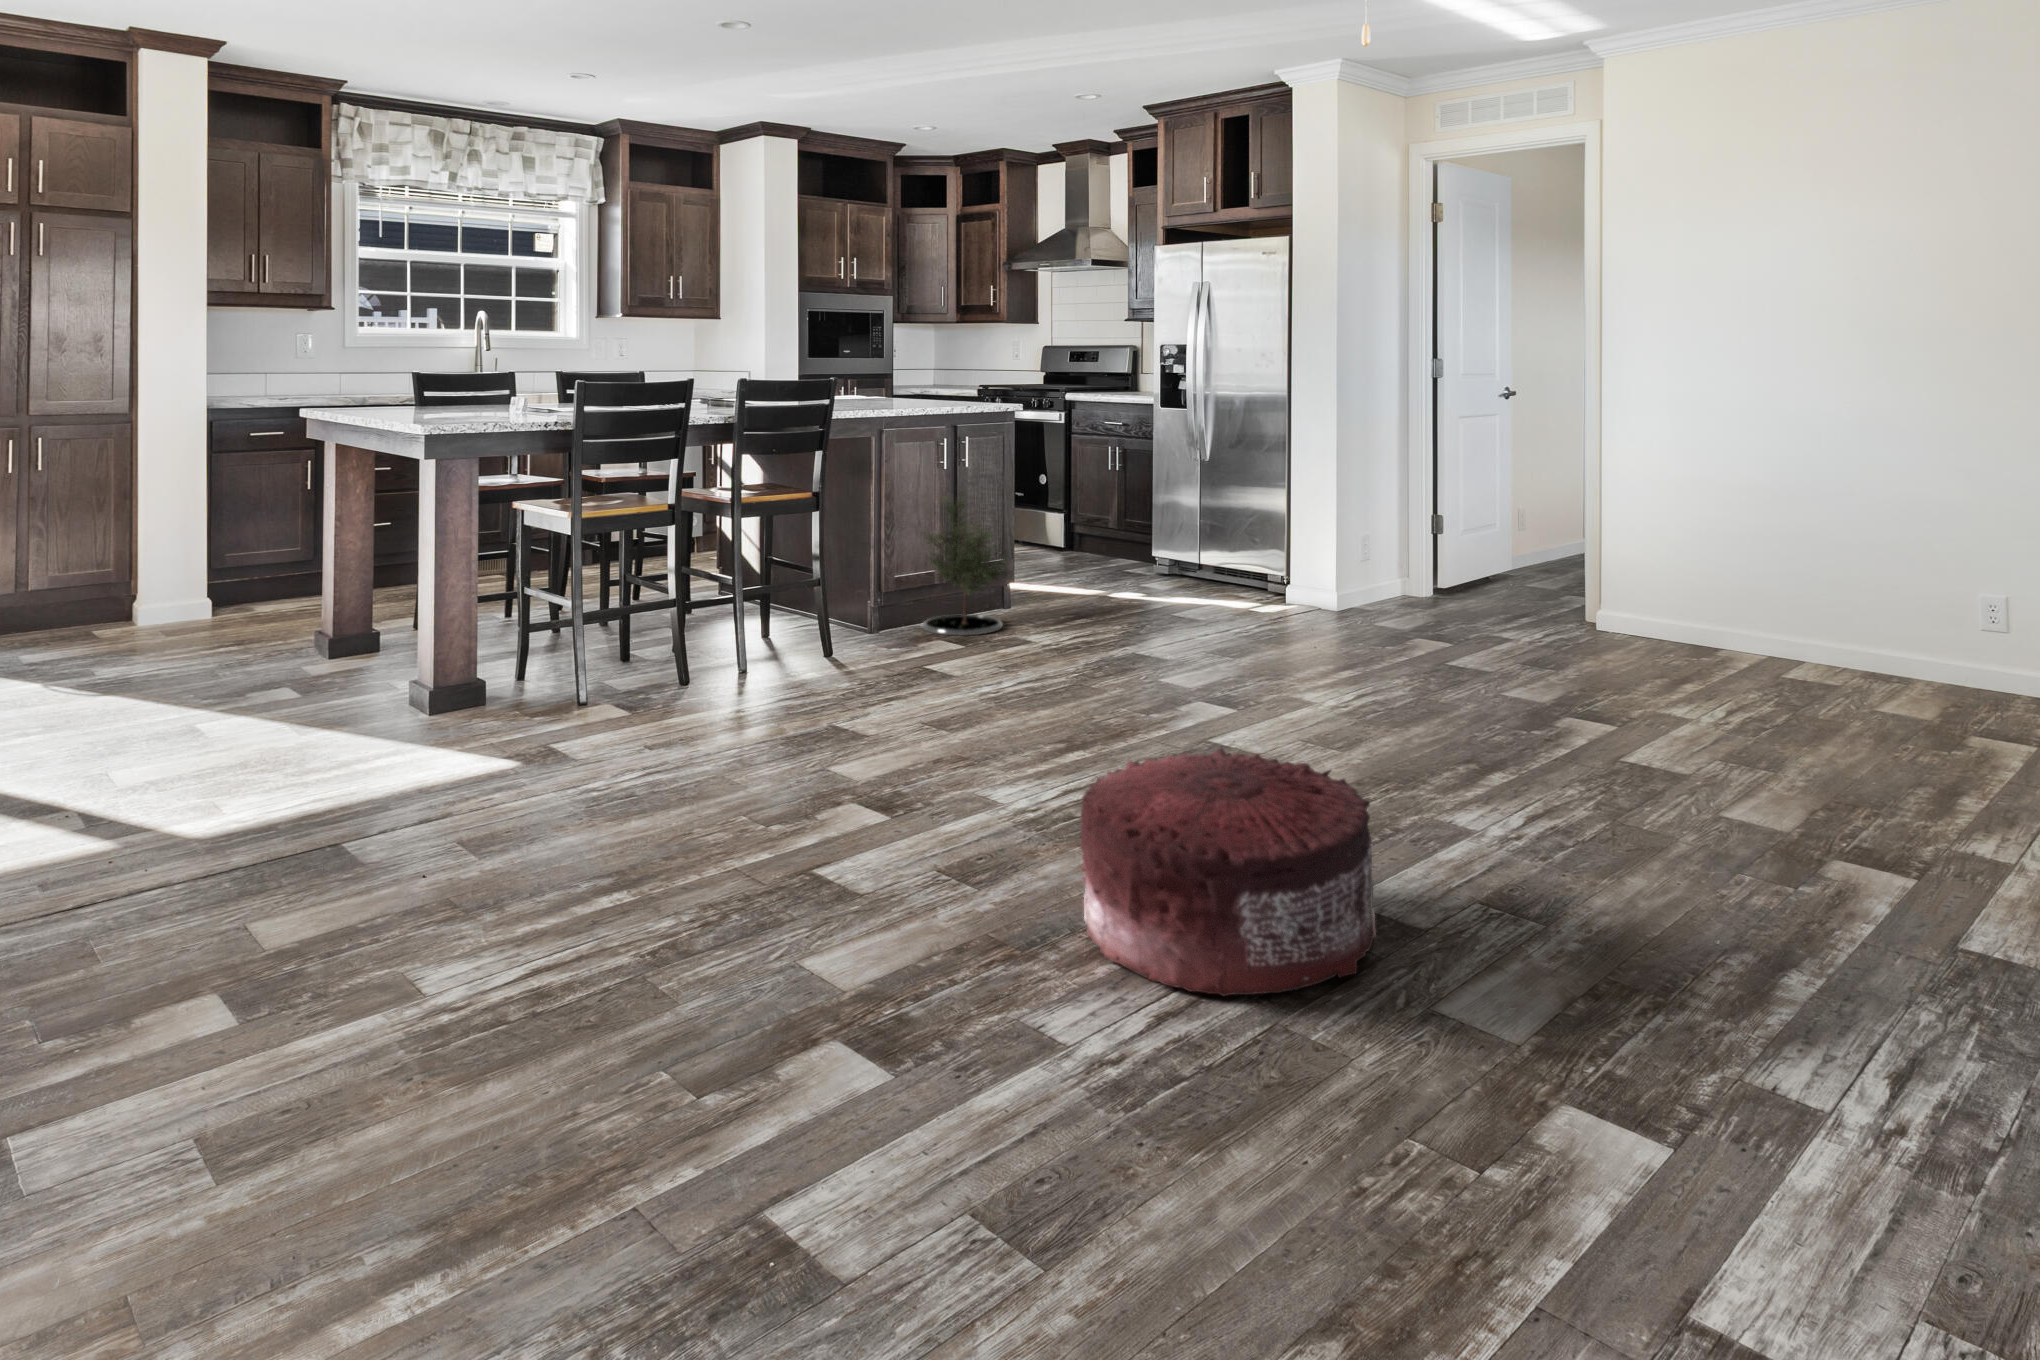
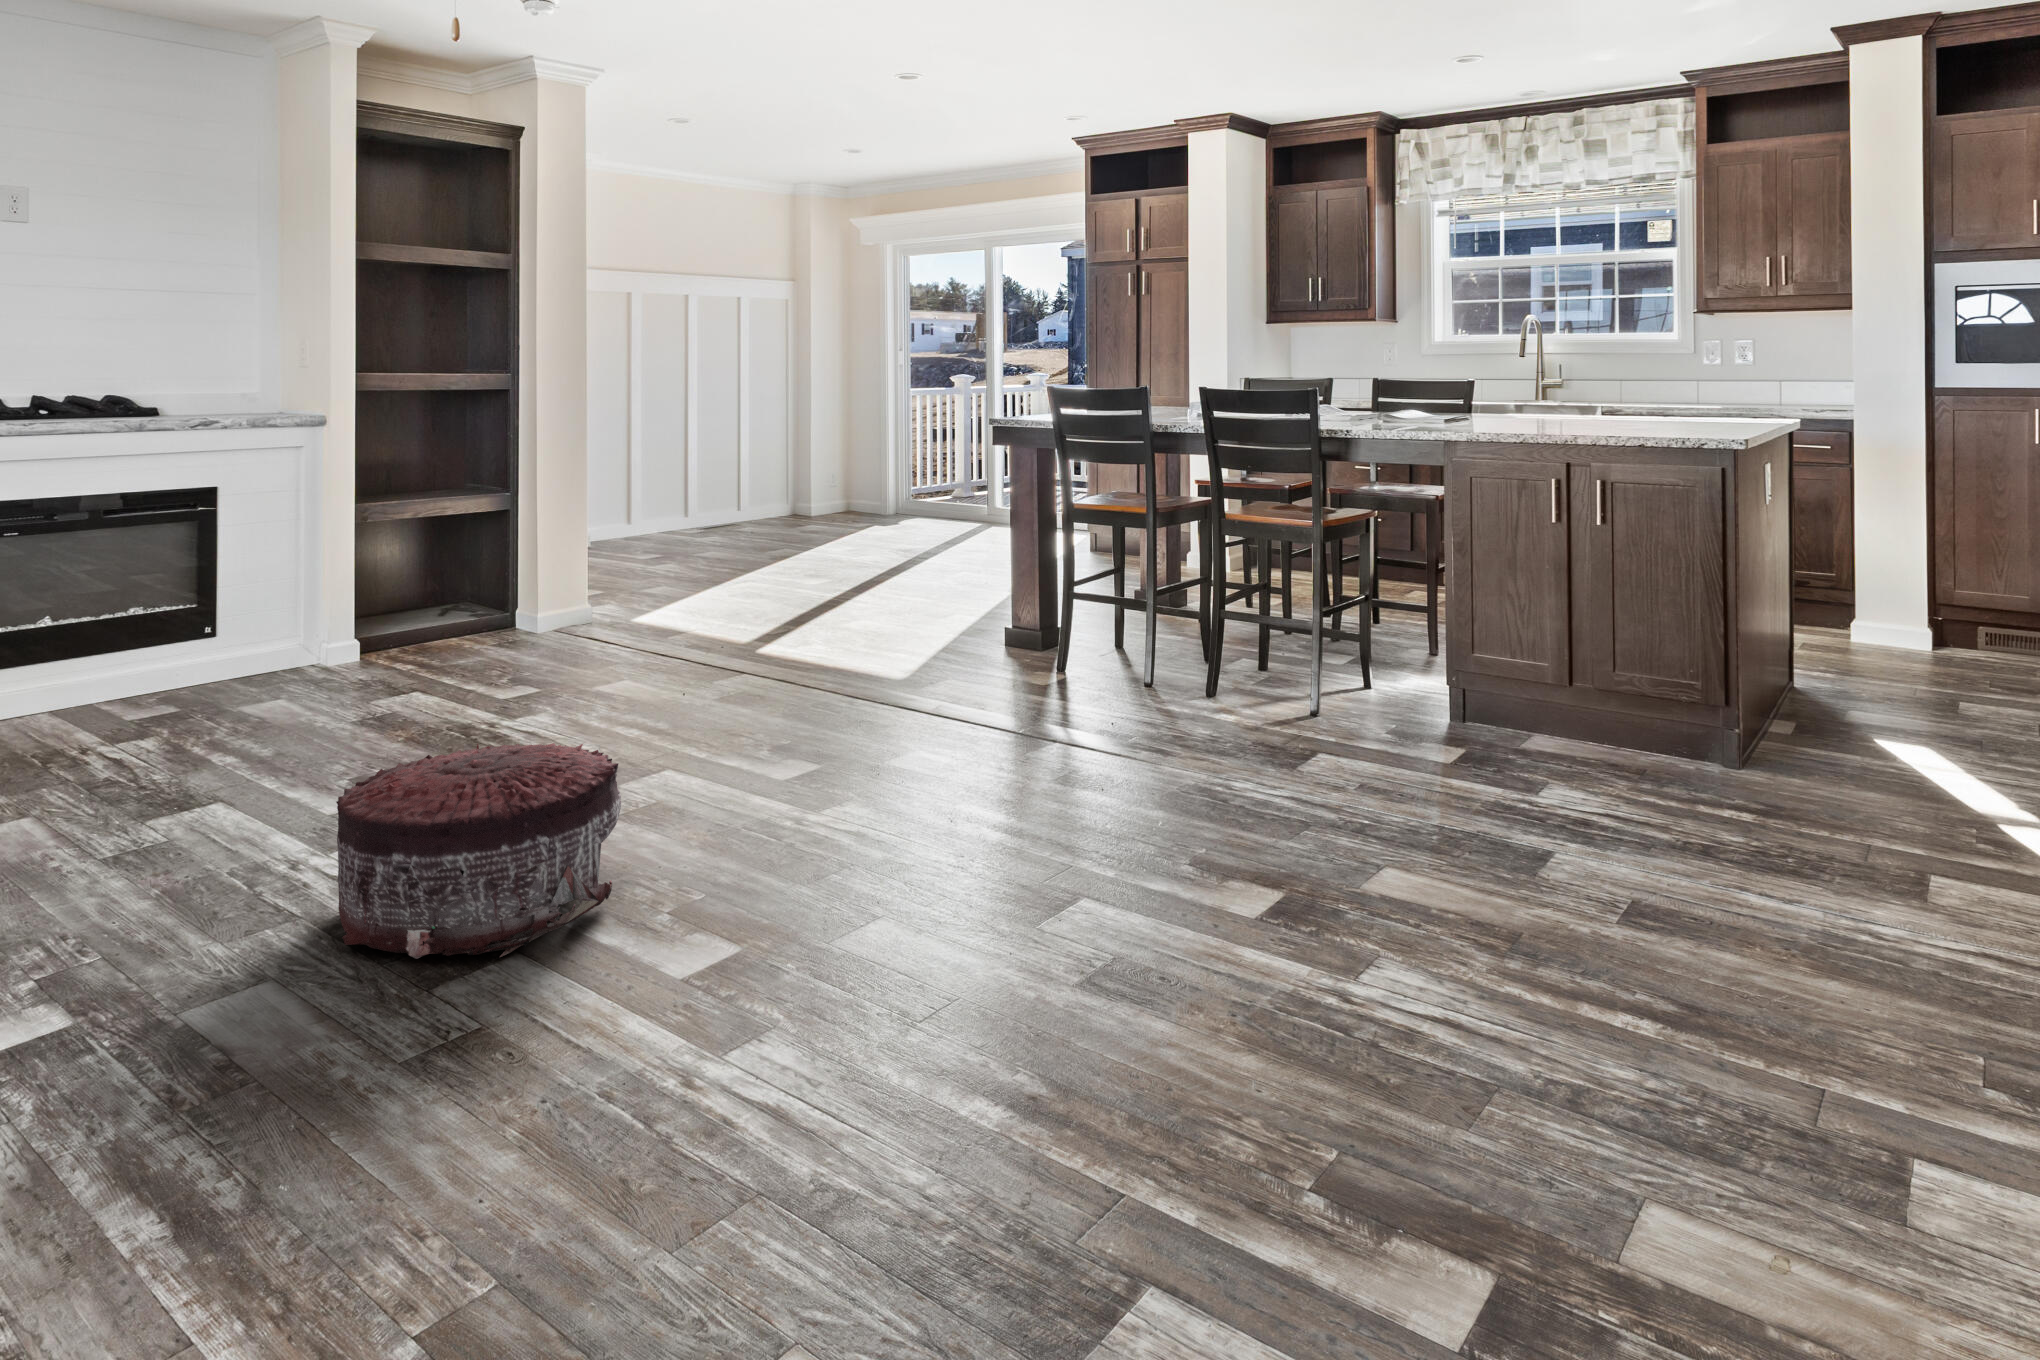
potted tree: present [922,491,1005,635] -> none [1506,540,1658,774]

